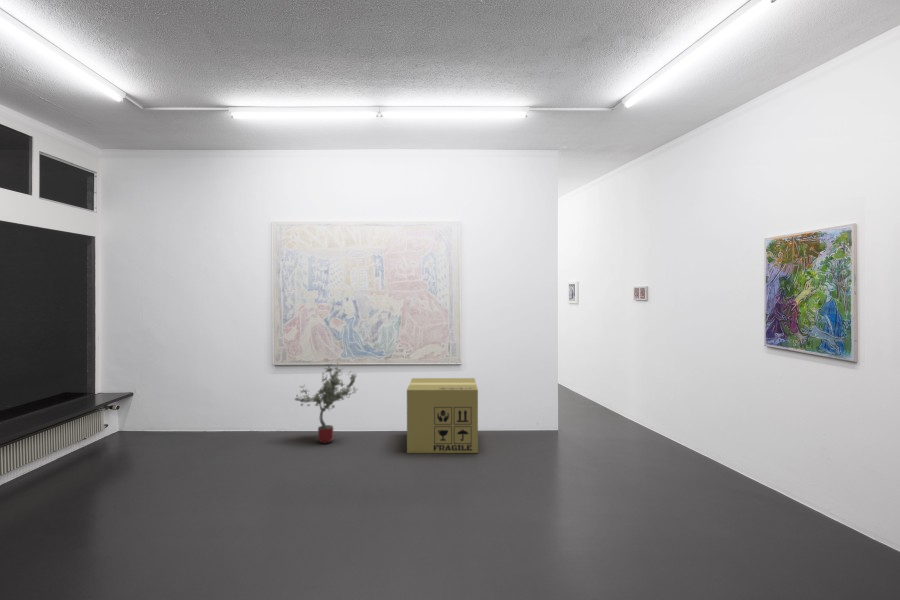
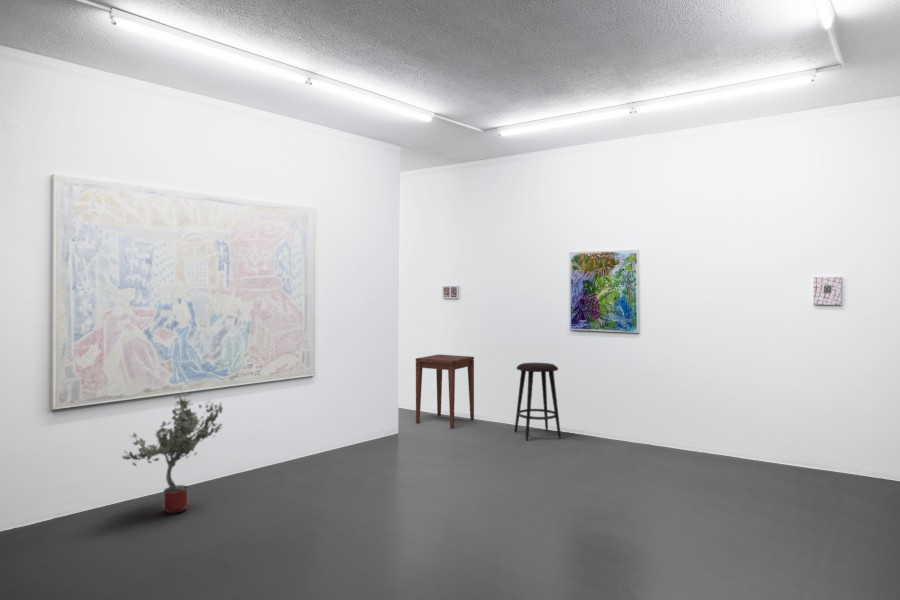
side table: none [599,360,667,440] -> present [416,354,474,428]
cardboard box: present [407,378,478,453] -> none [265,390,374,489]
stool: none [676,381,736,486] -> present [515,363,561,440]

